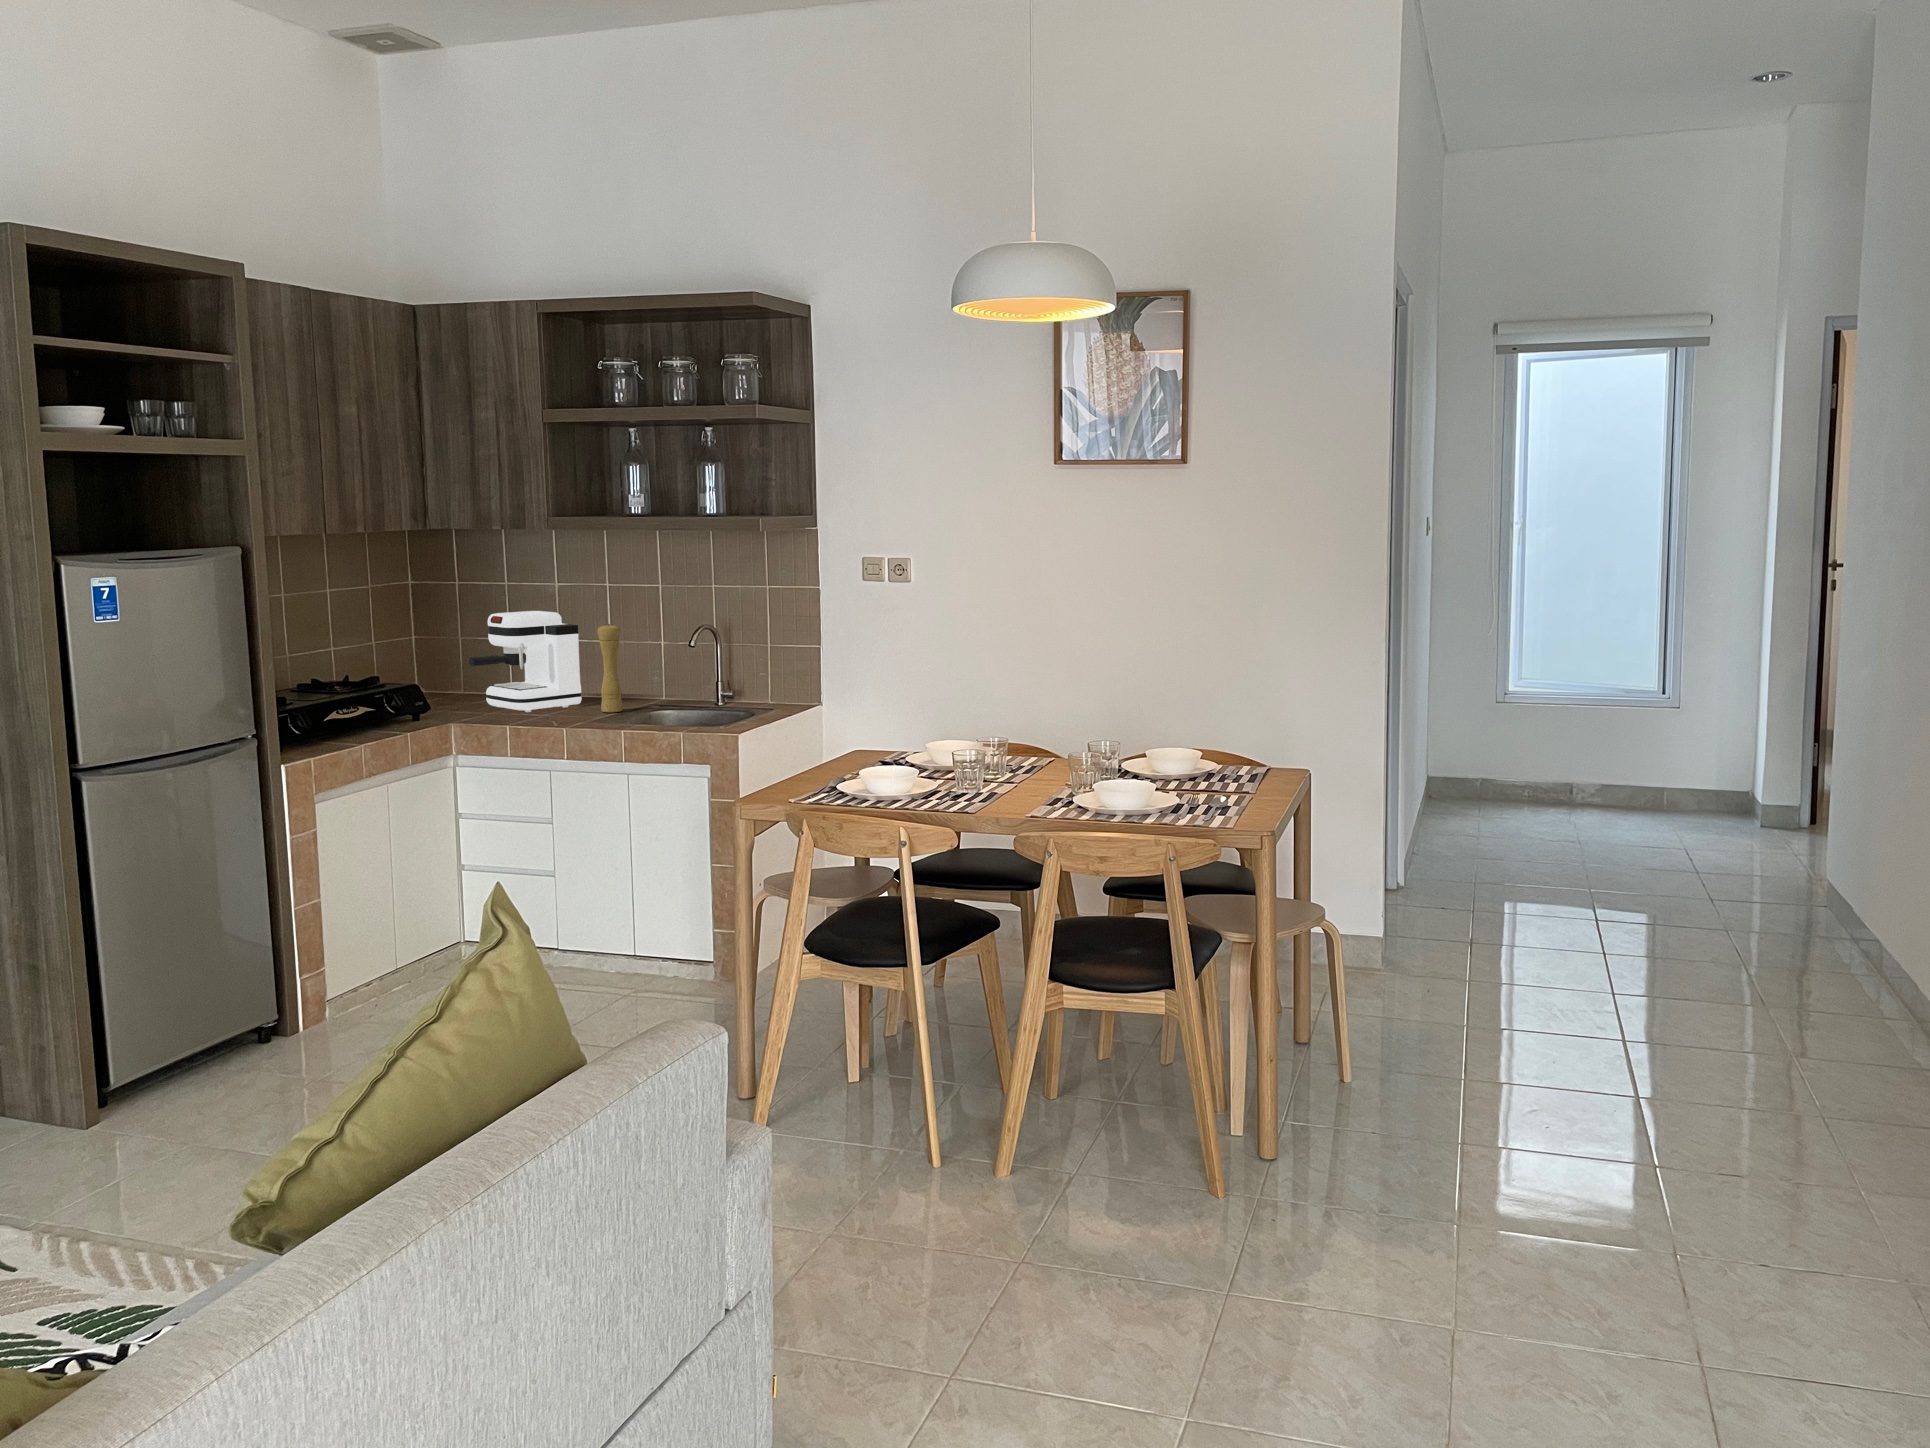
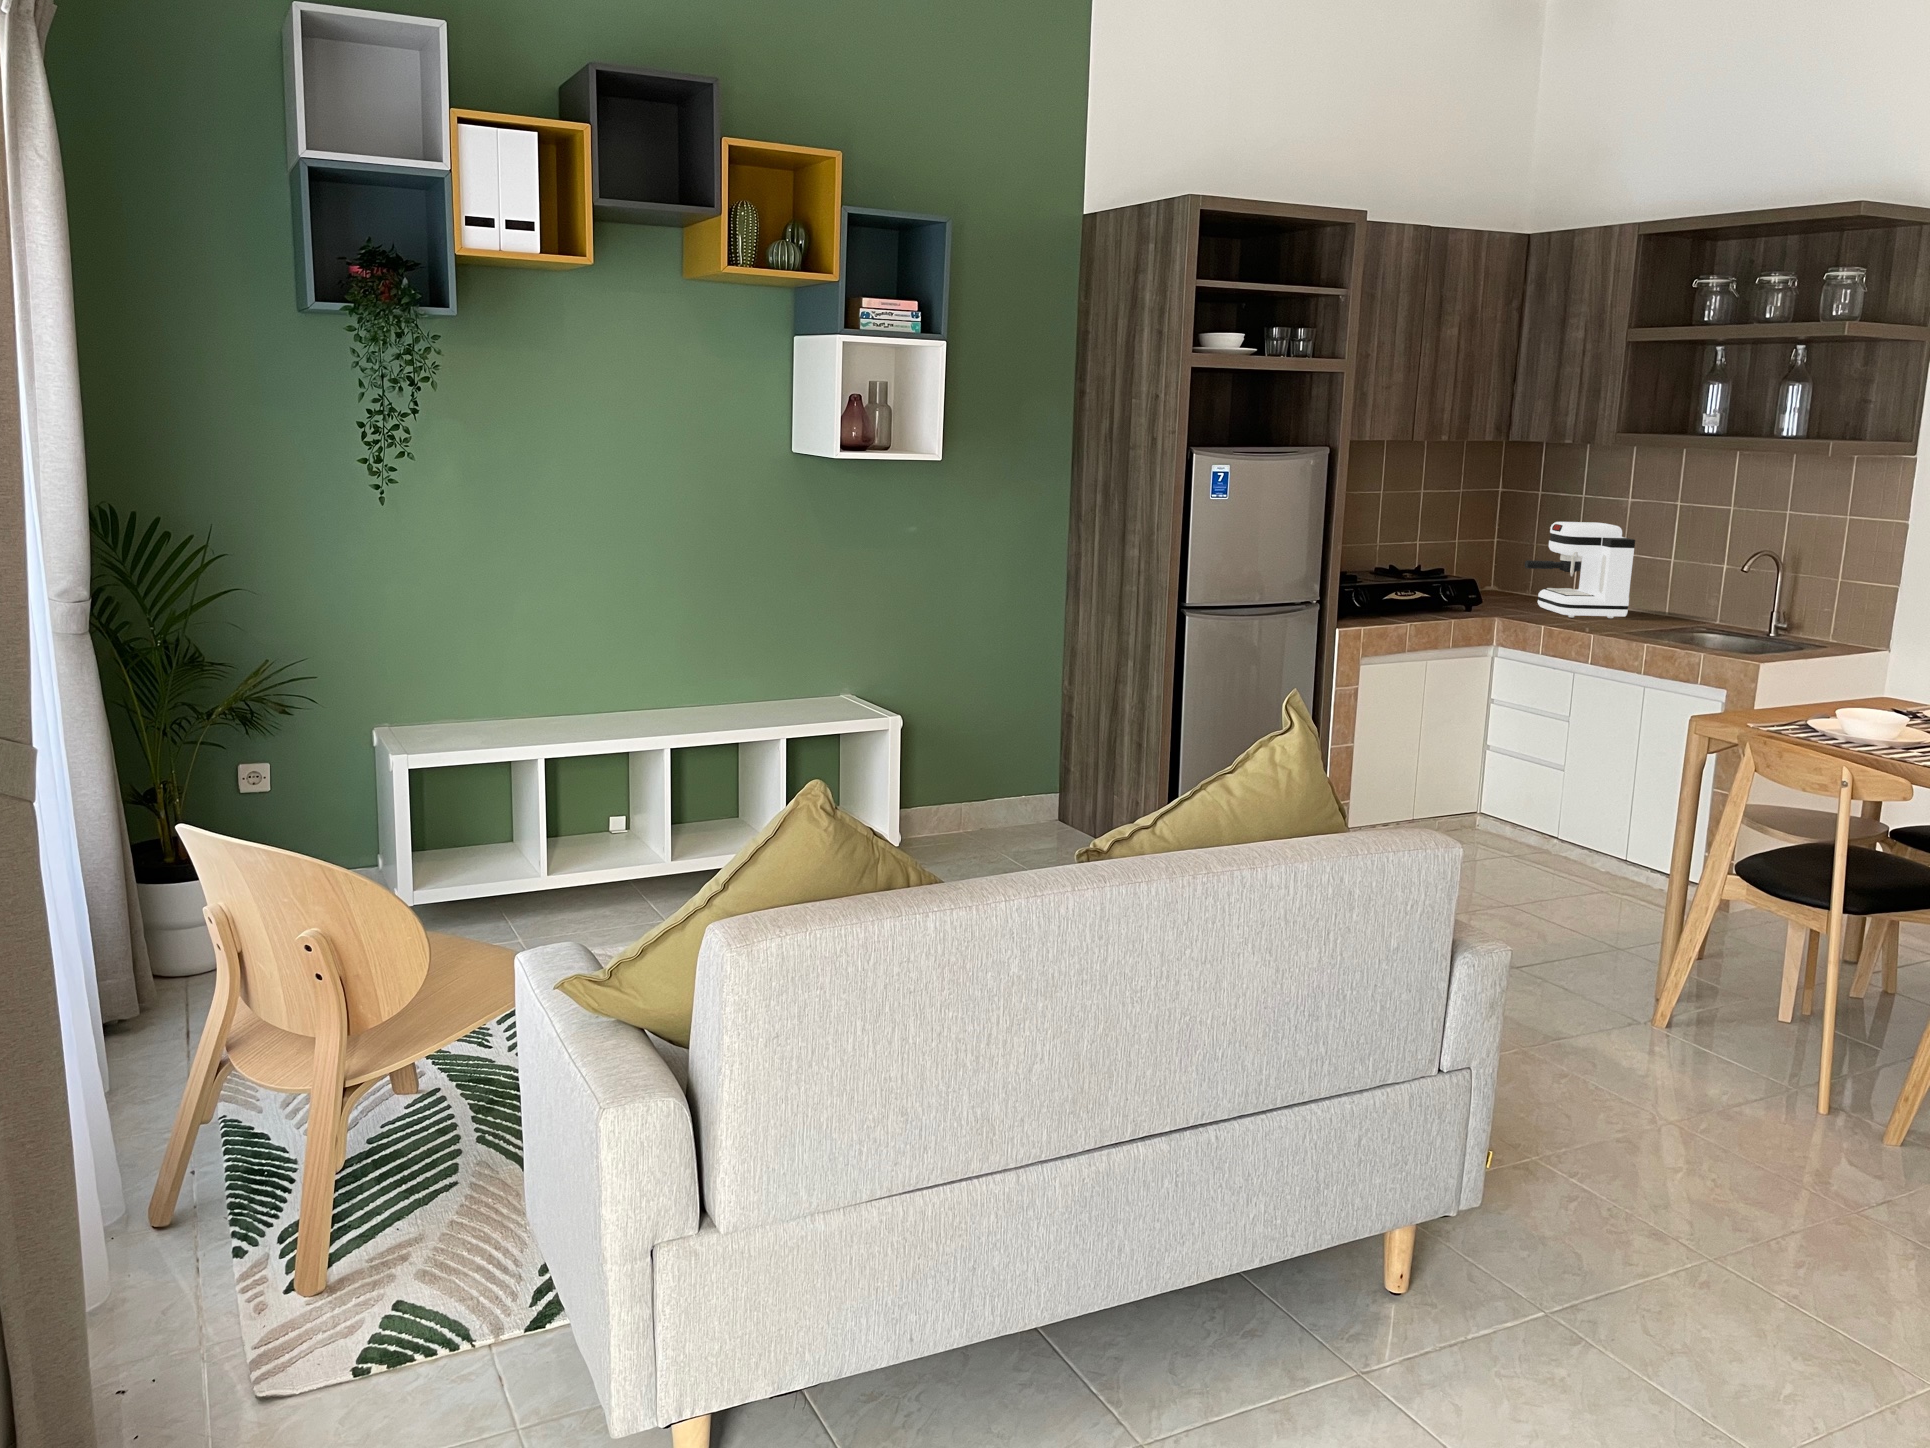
pepper mill: present [598,624,622,712] -> none [1641,541,1673,628]

